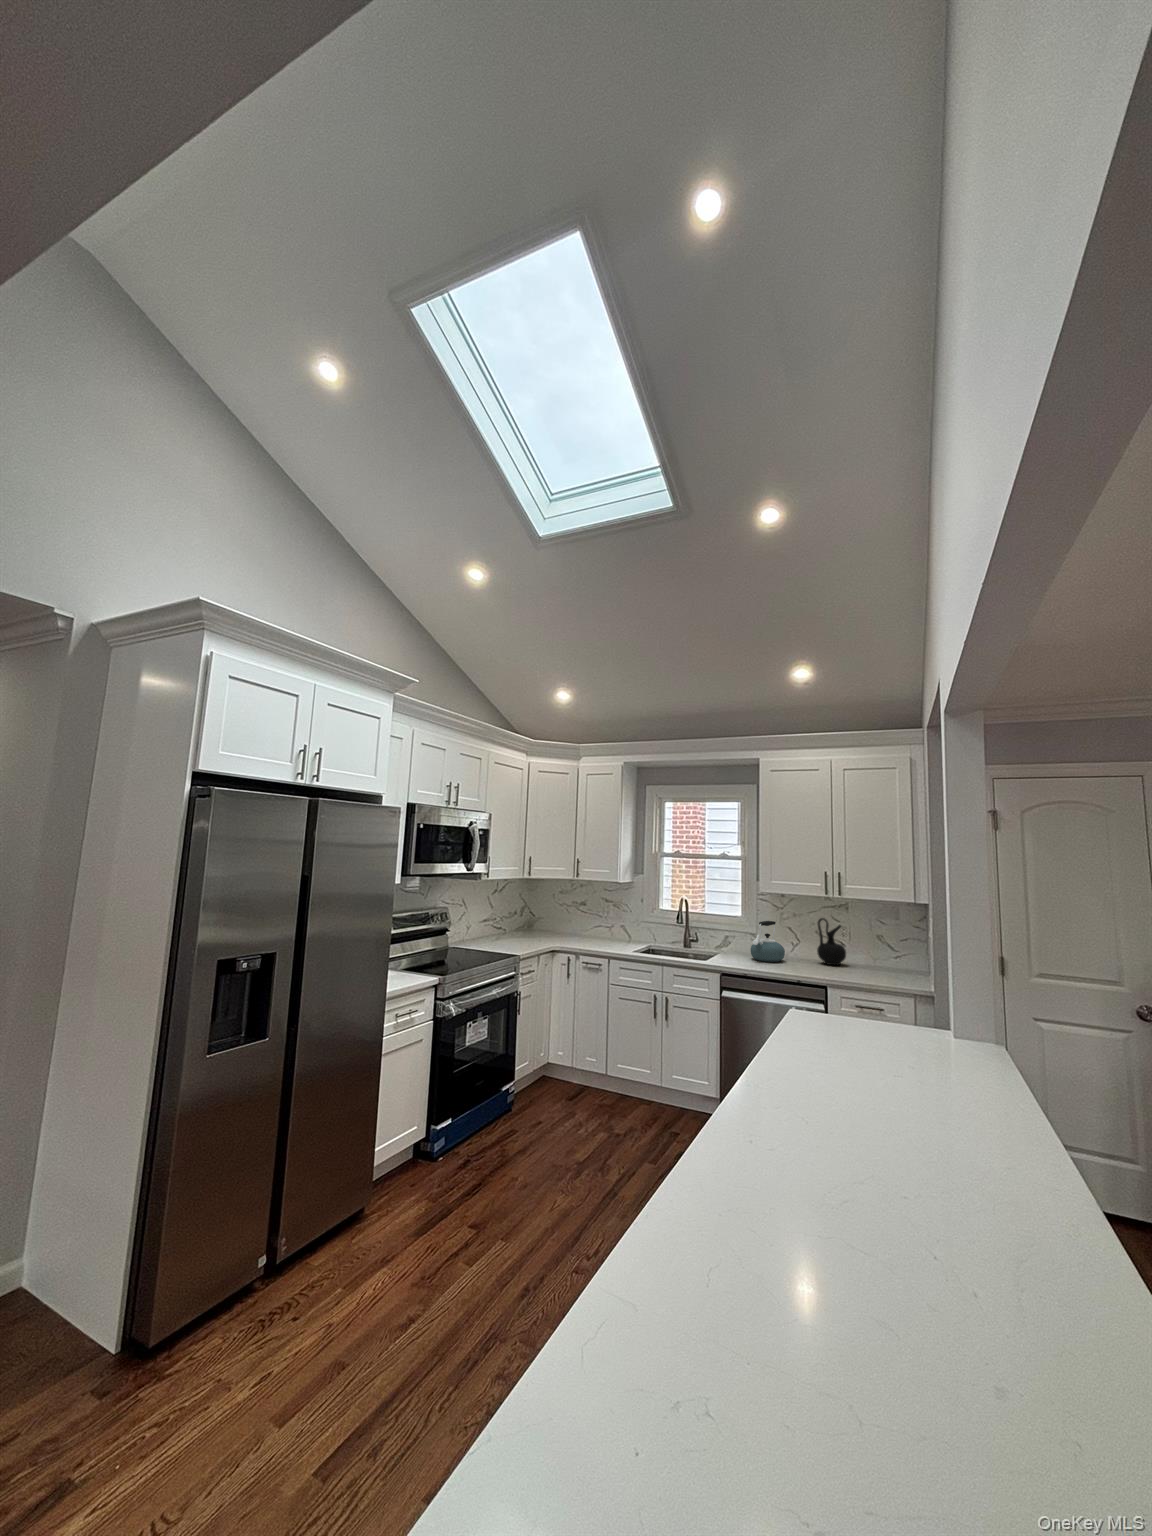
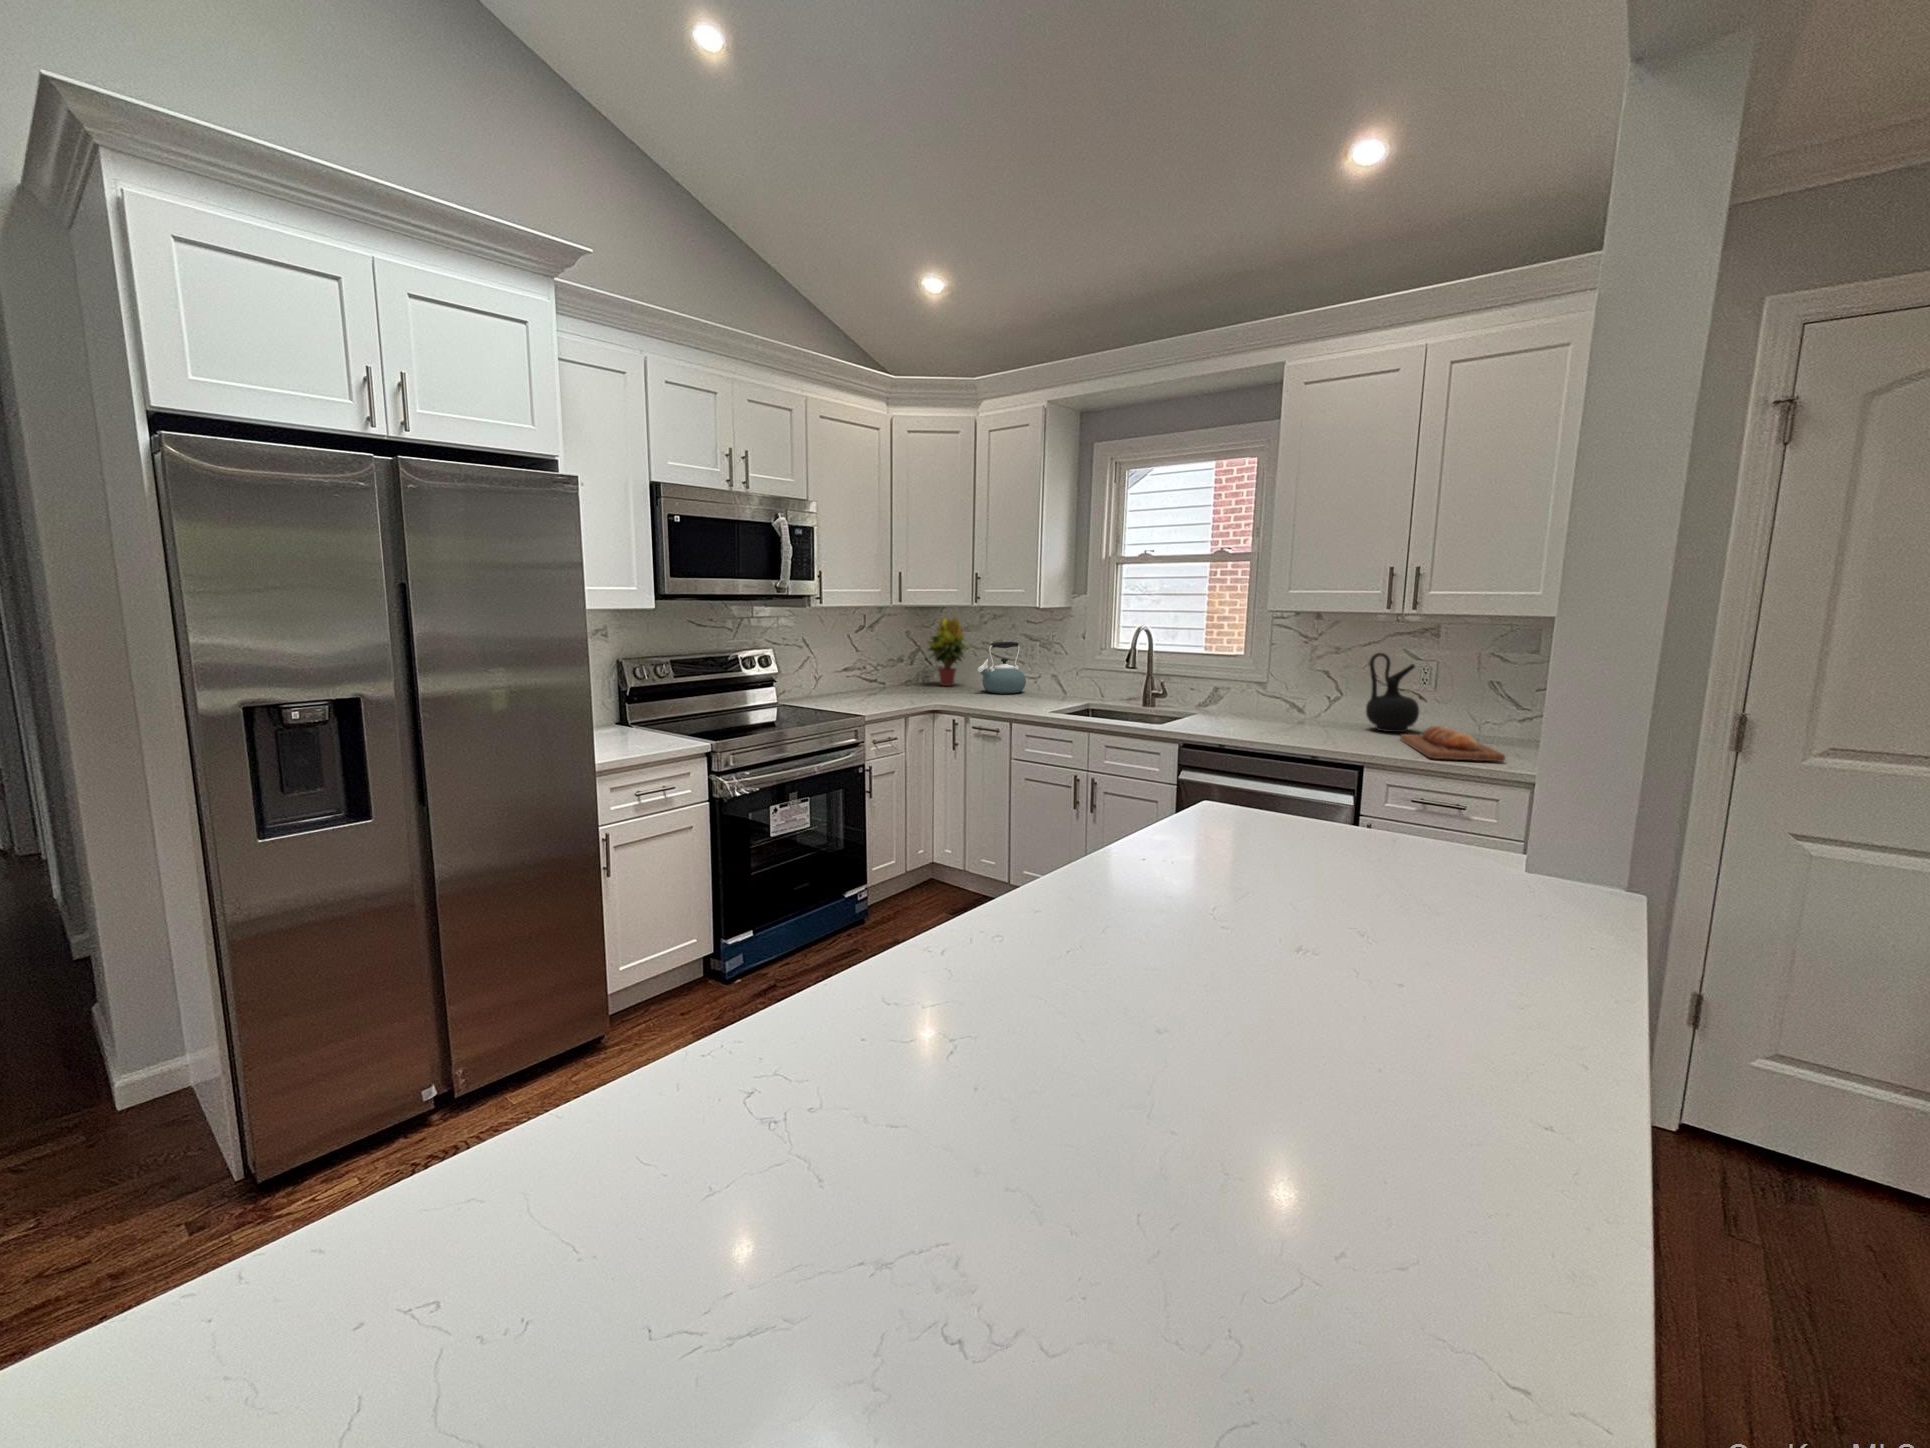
potted plant: none [534,887,562,933] -> present [928,618,967,686]
kettle: present [751,921,785,962] -> present [978,642,1026,694]
bread loaf: none [840,962,901,983] -> present [1400,726,1505,762]

